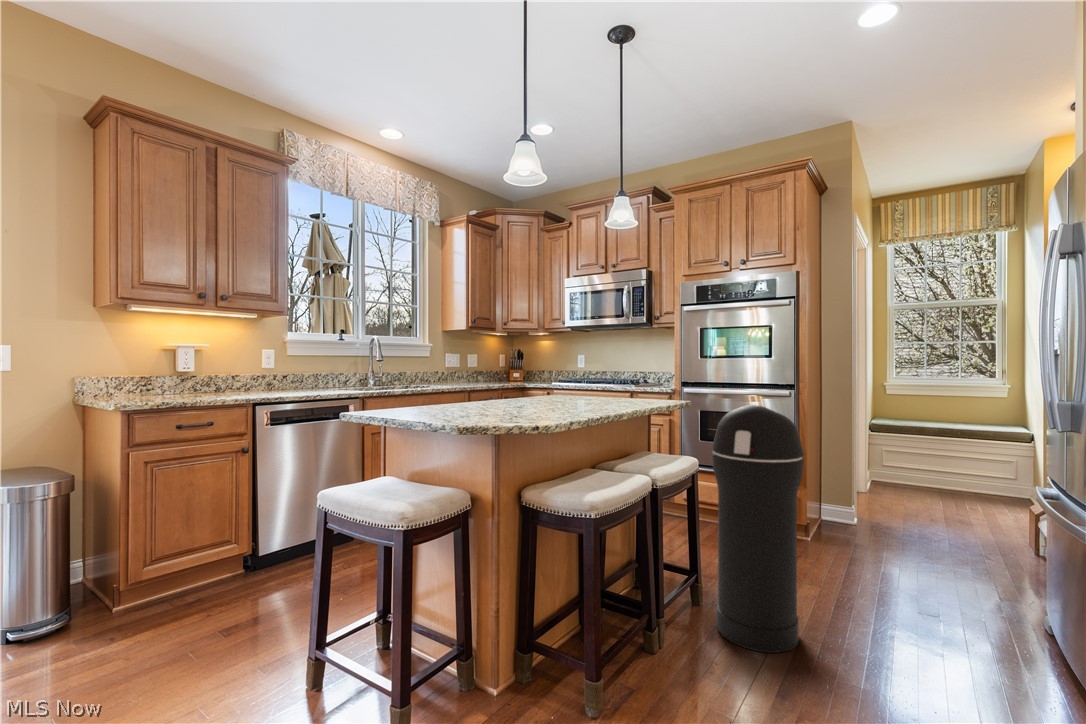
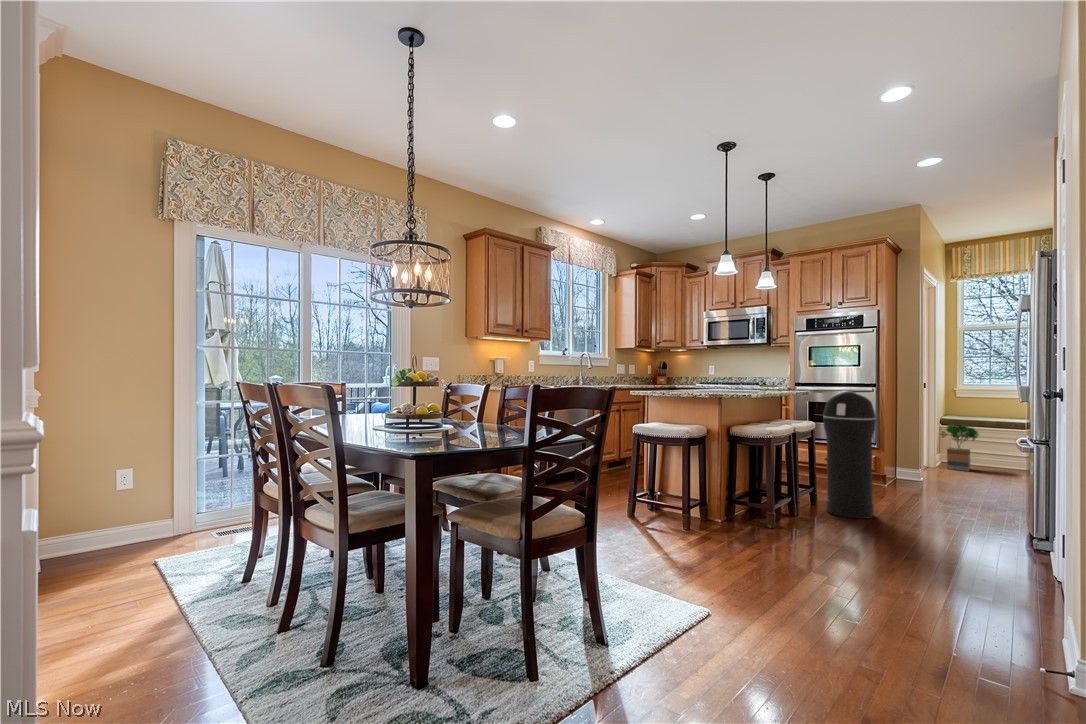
potted tree: none [868,433,921,498] -> present [941,424,979,471]

